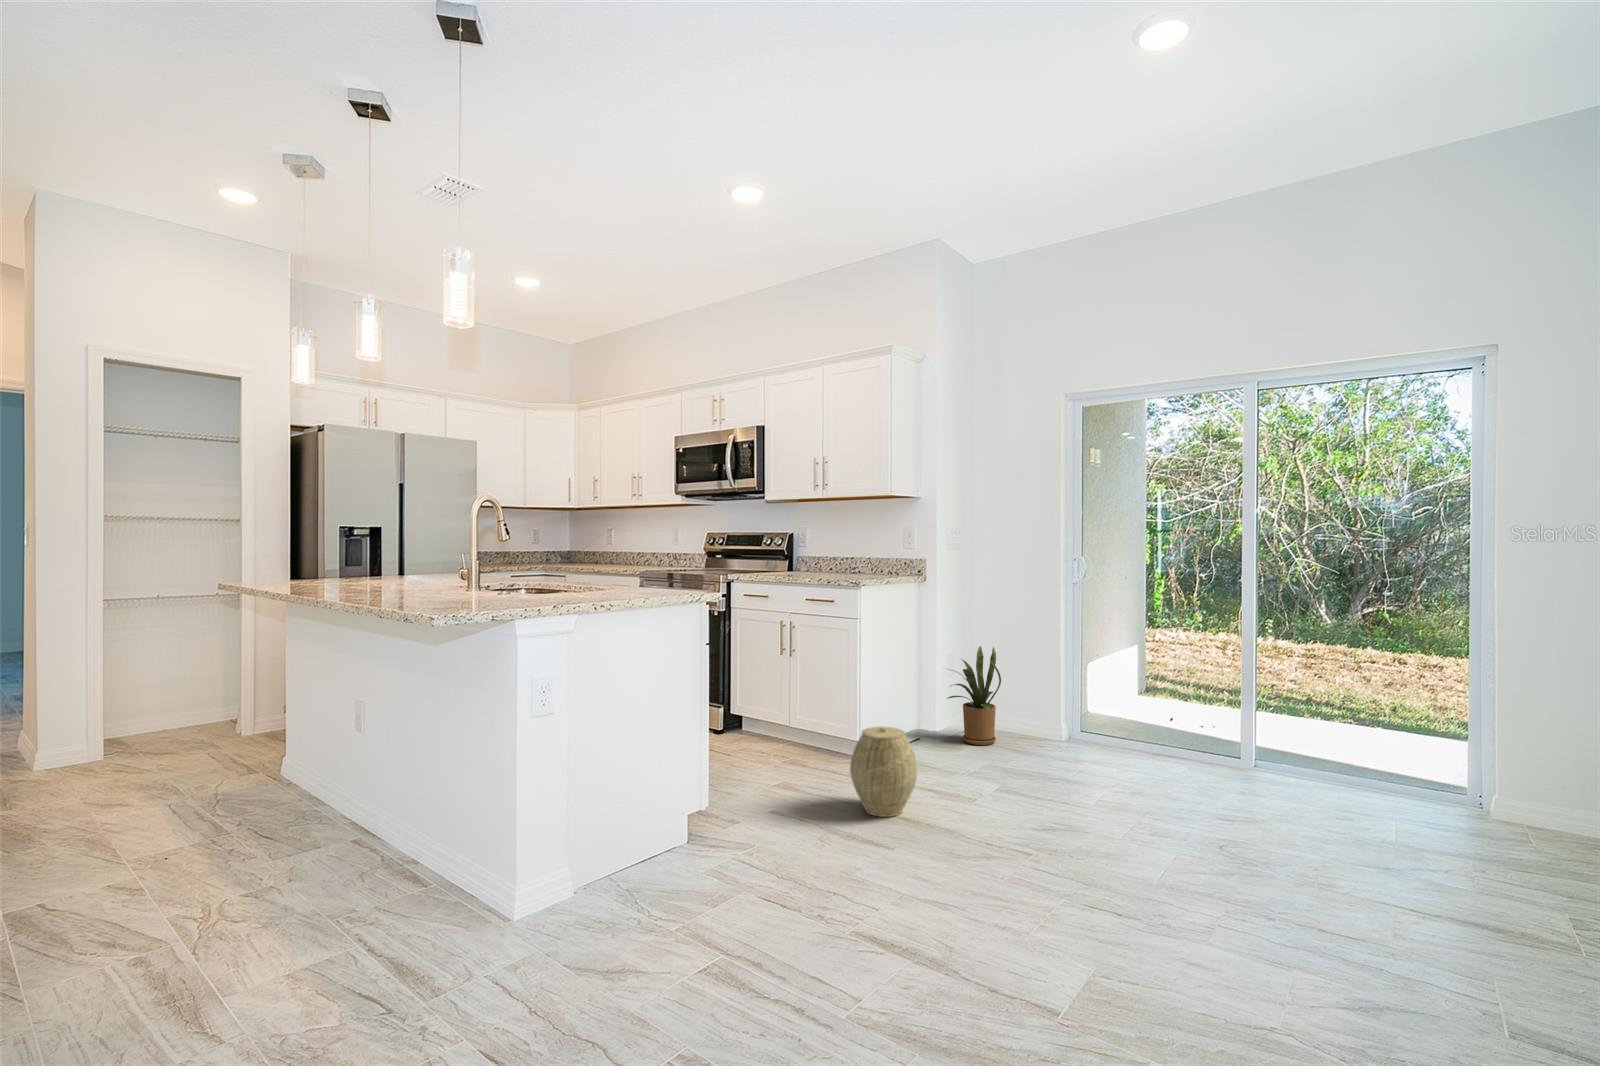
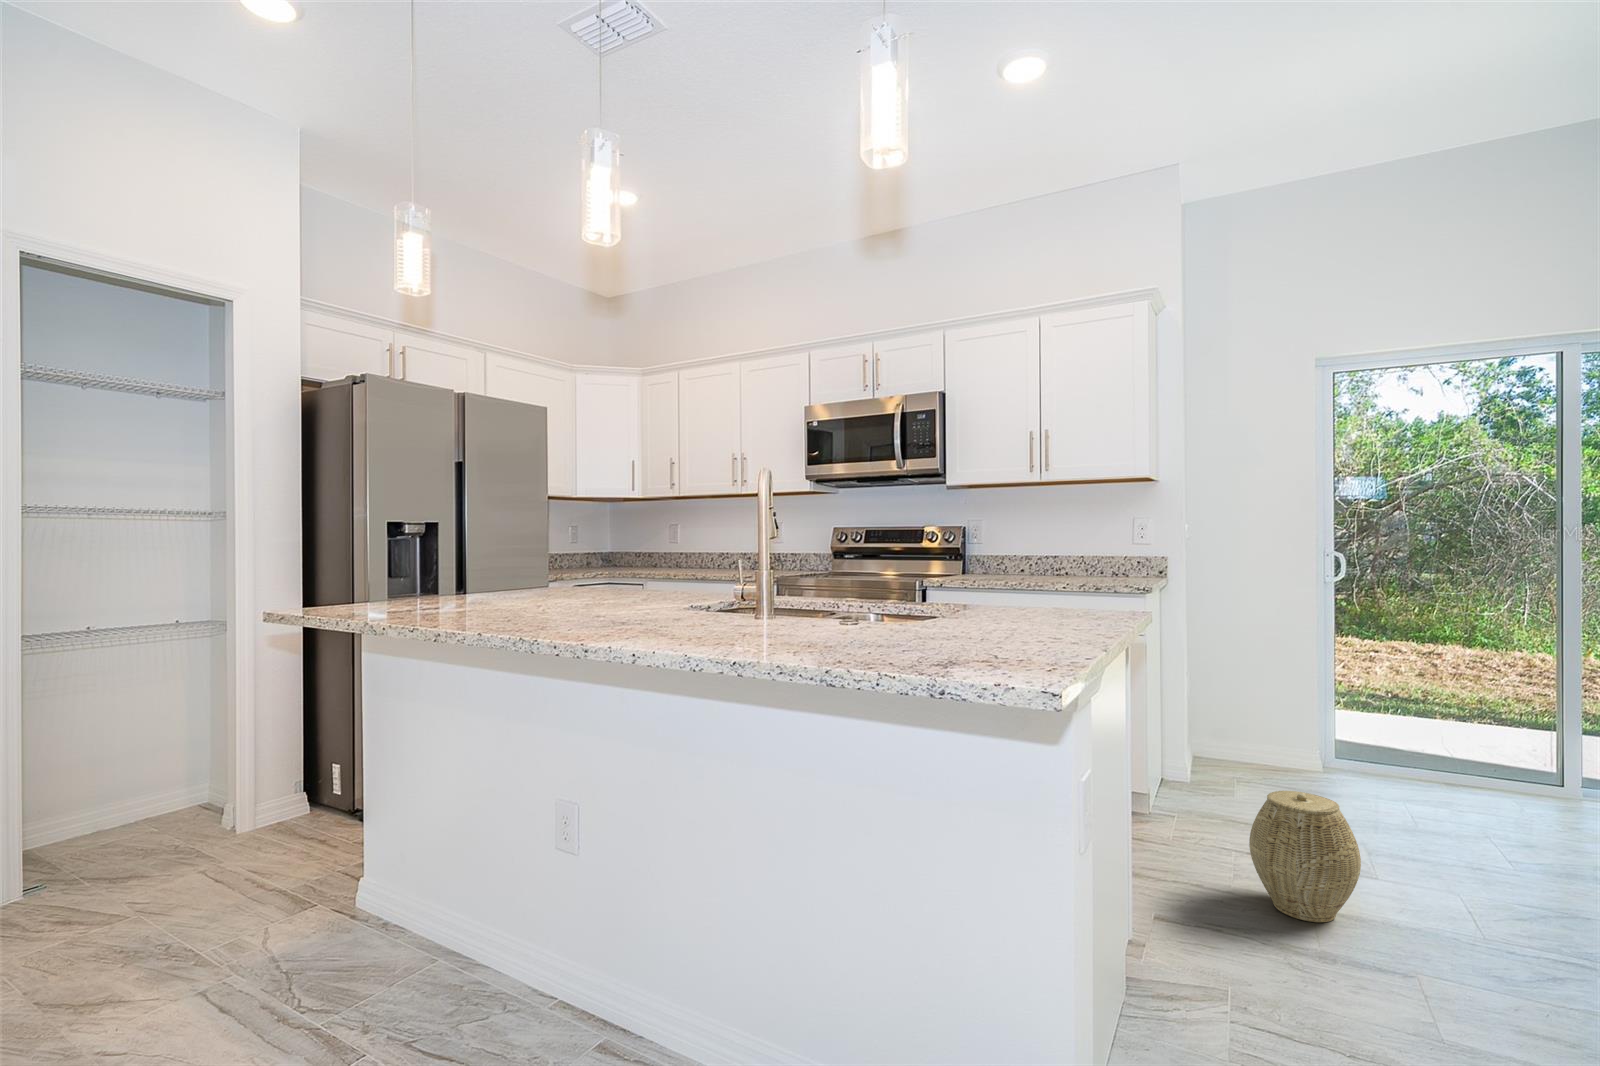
house plant: present [947,646,1001,745] -> none [1197,663,1288,790]

